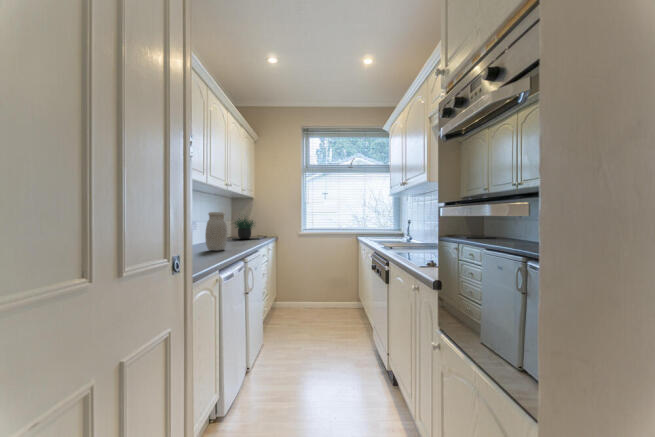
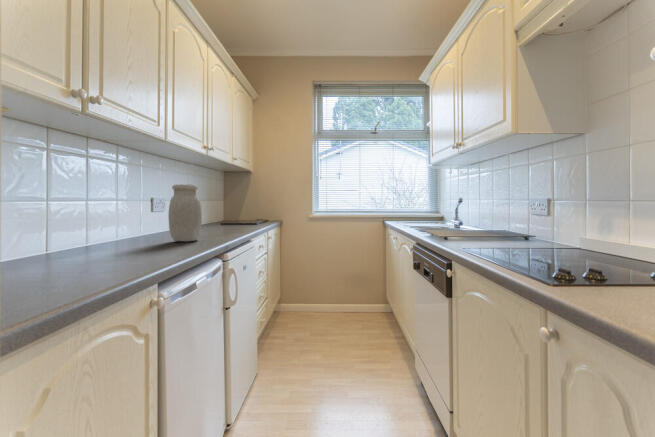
potted plant: present [235,218,254,239] -> none [217,186,258,225]

